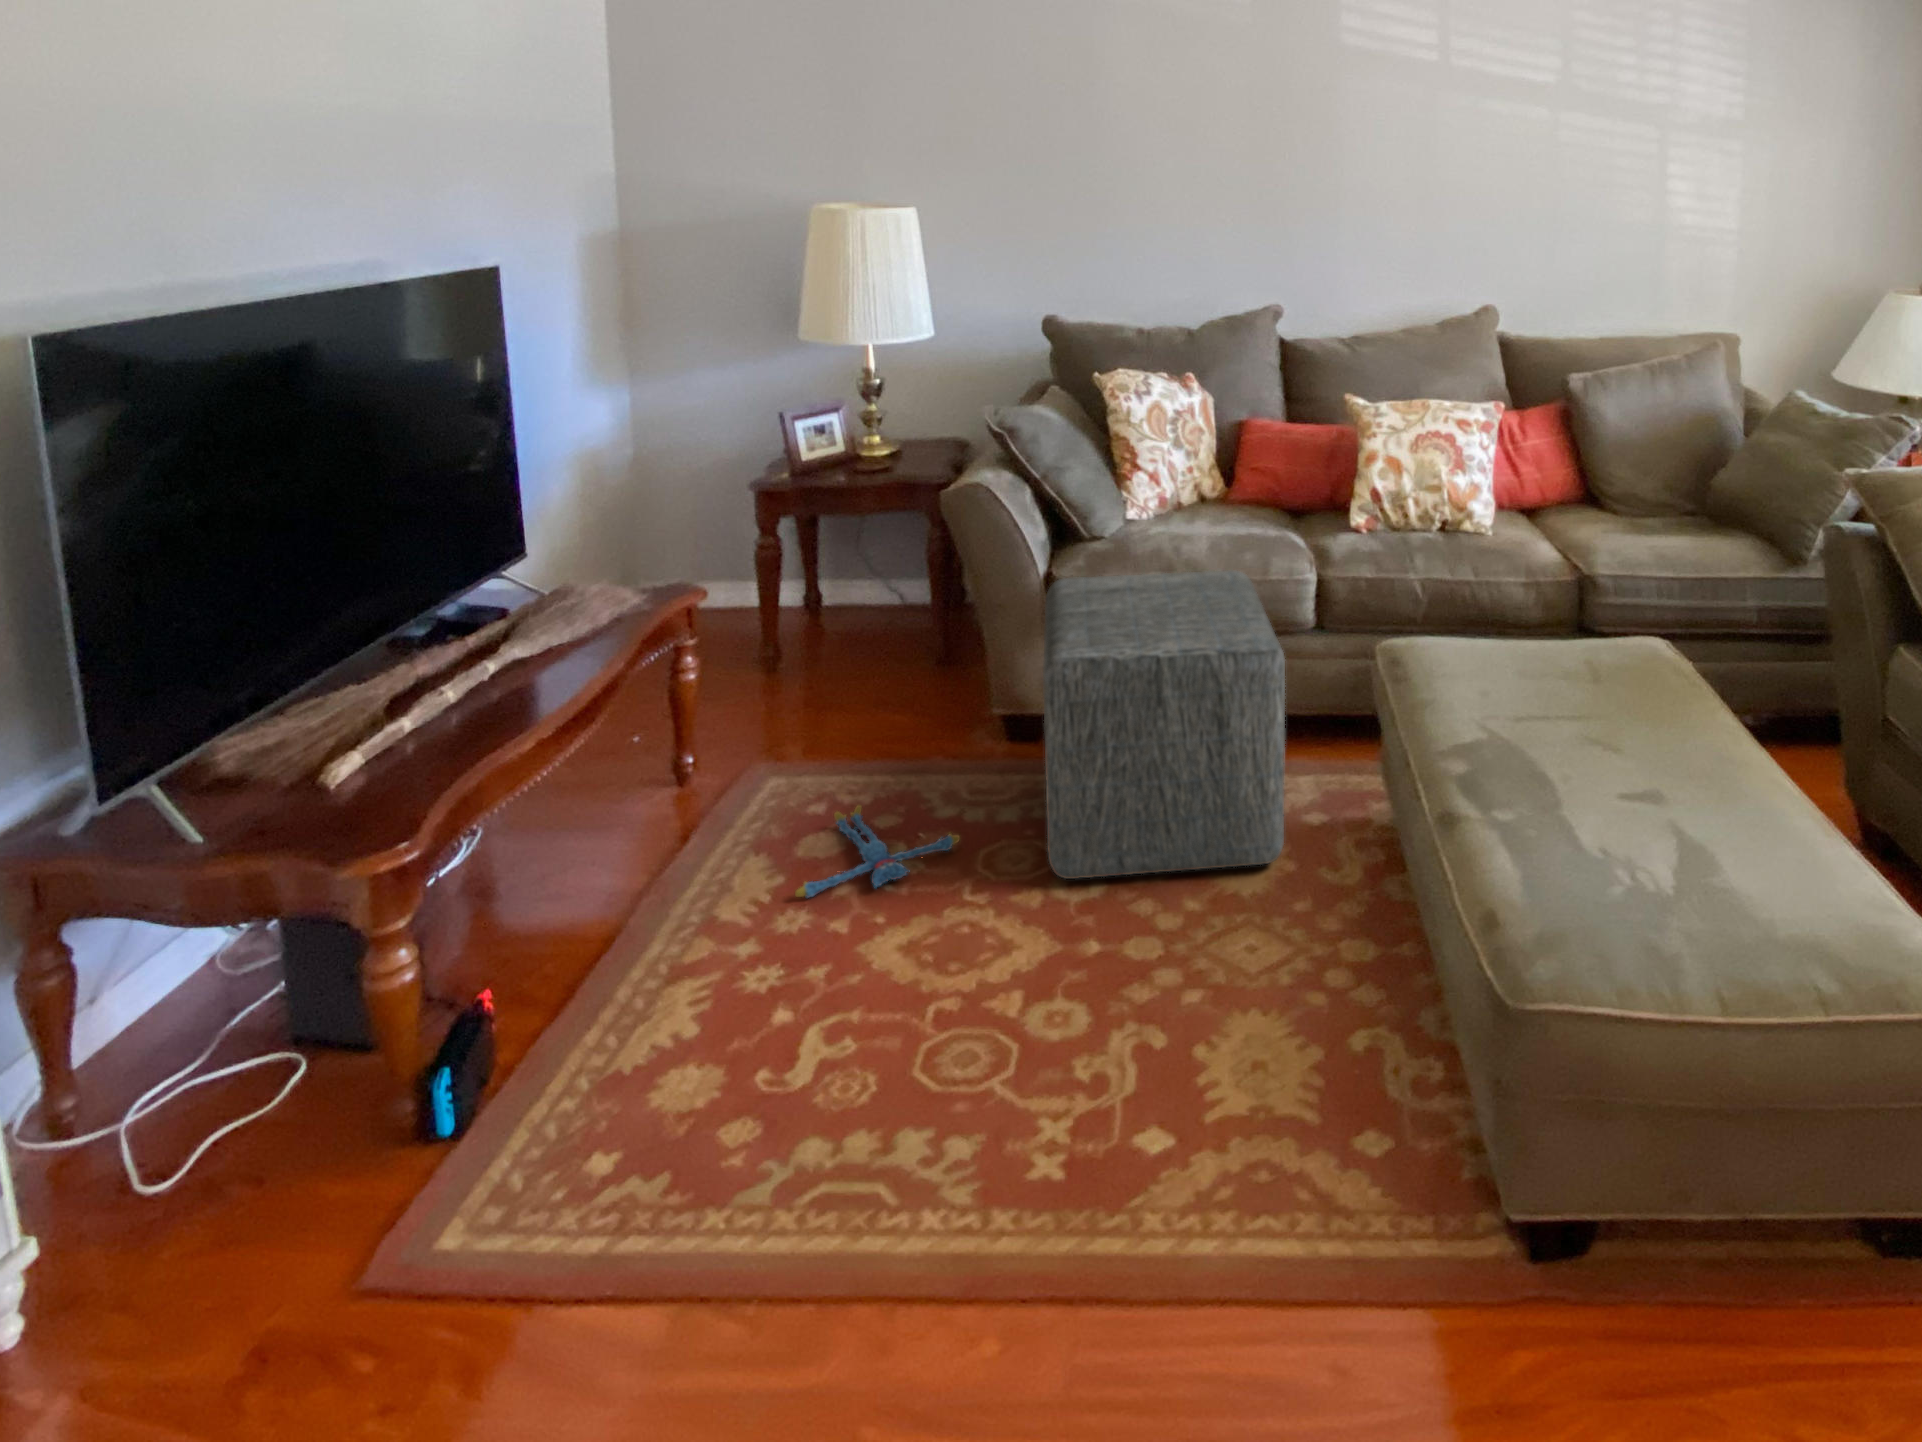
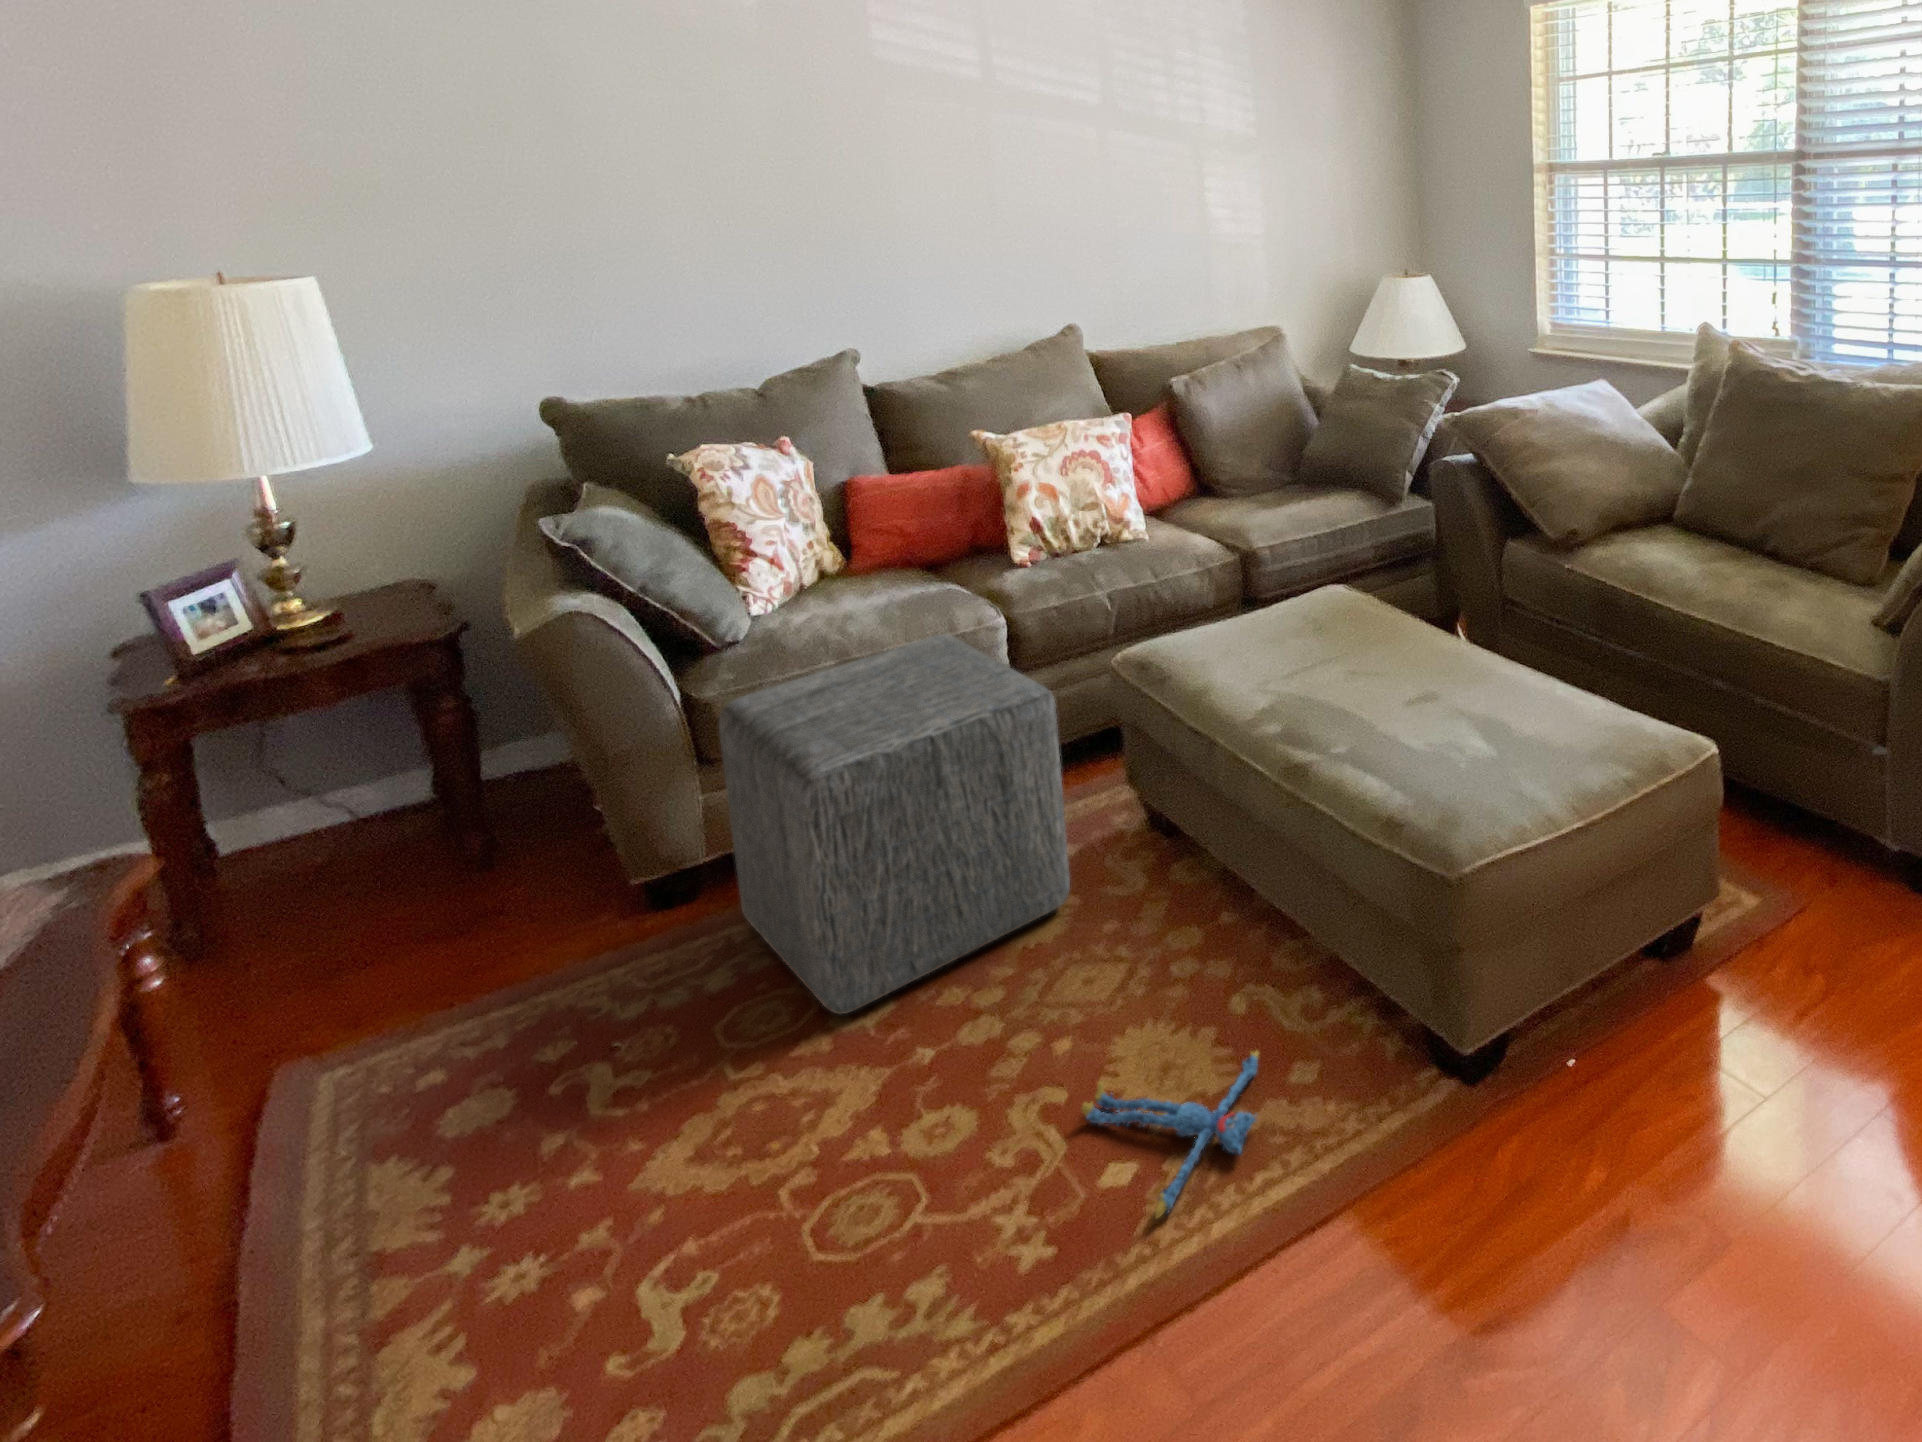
plush toy: present [795,805,960,898] -> present [1082,1051,1259,1218]

